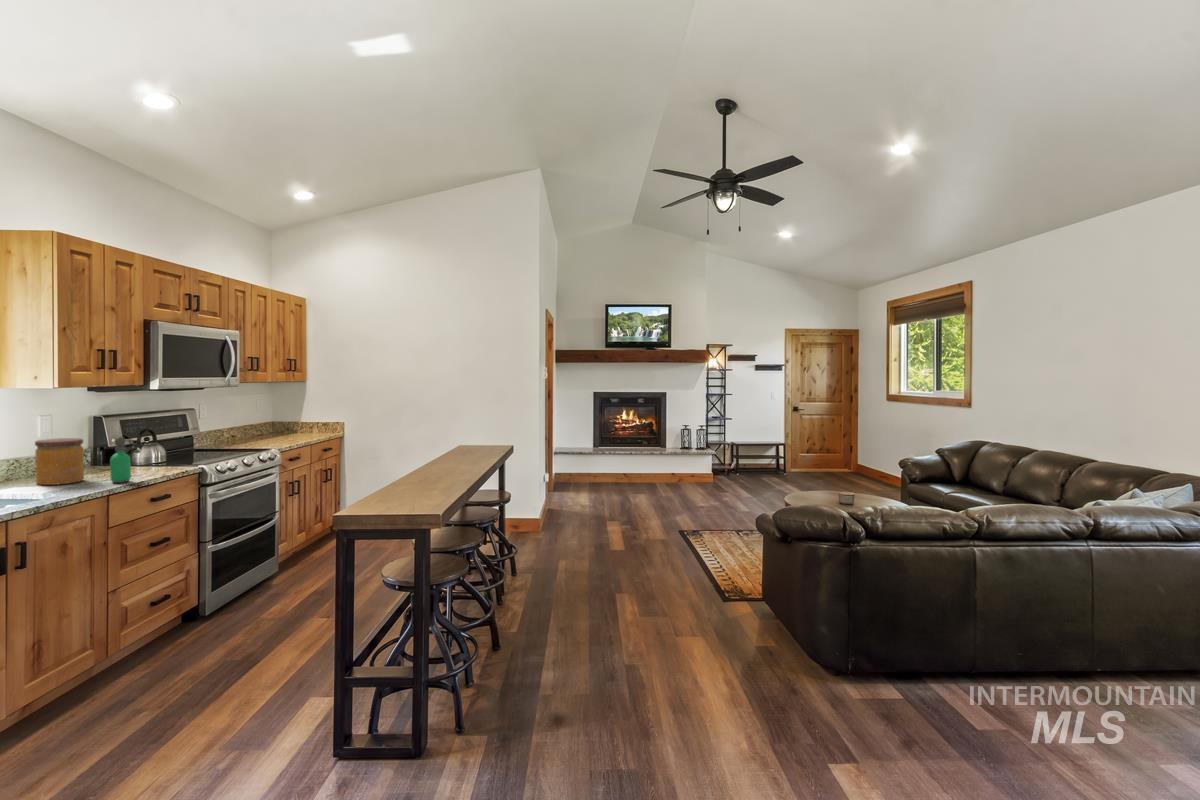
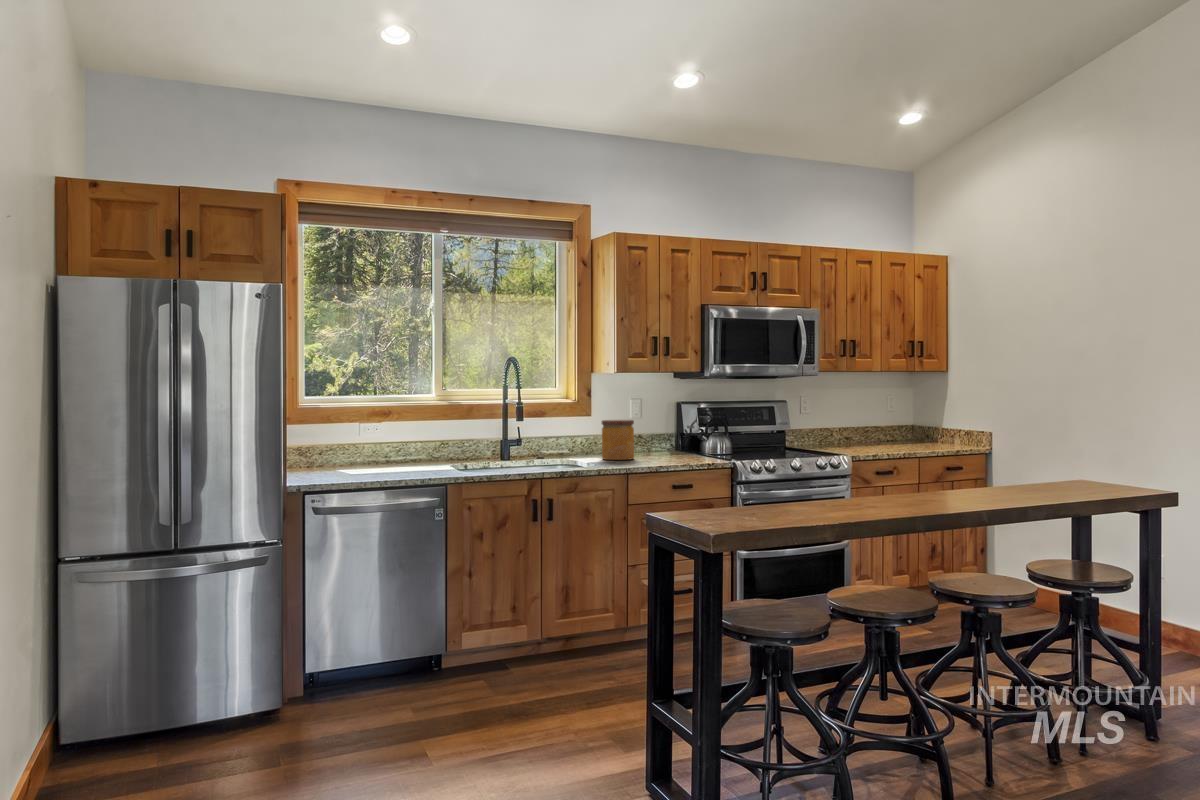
soap dispenser: present [110,437,134,483] -> none [642,418,657,463]

